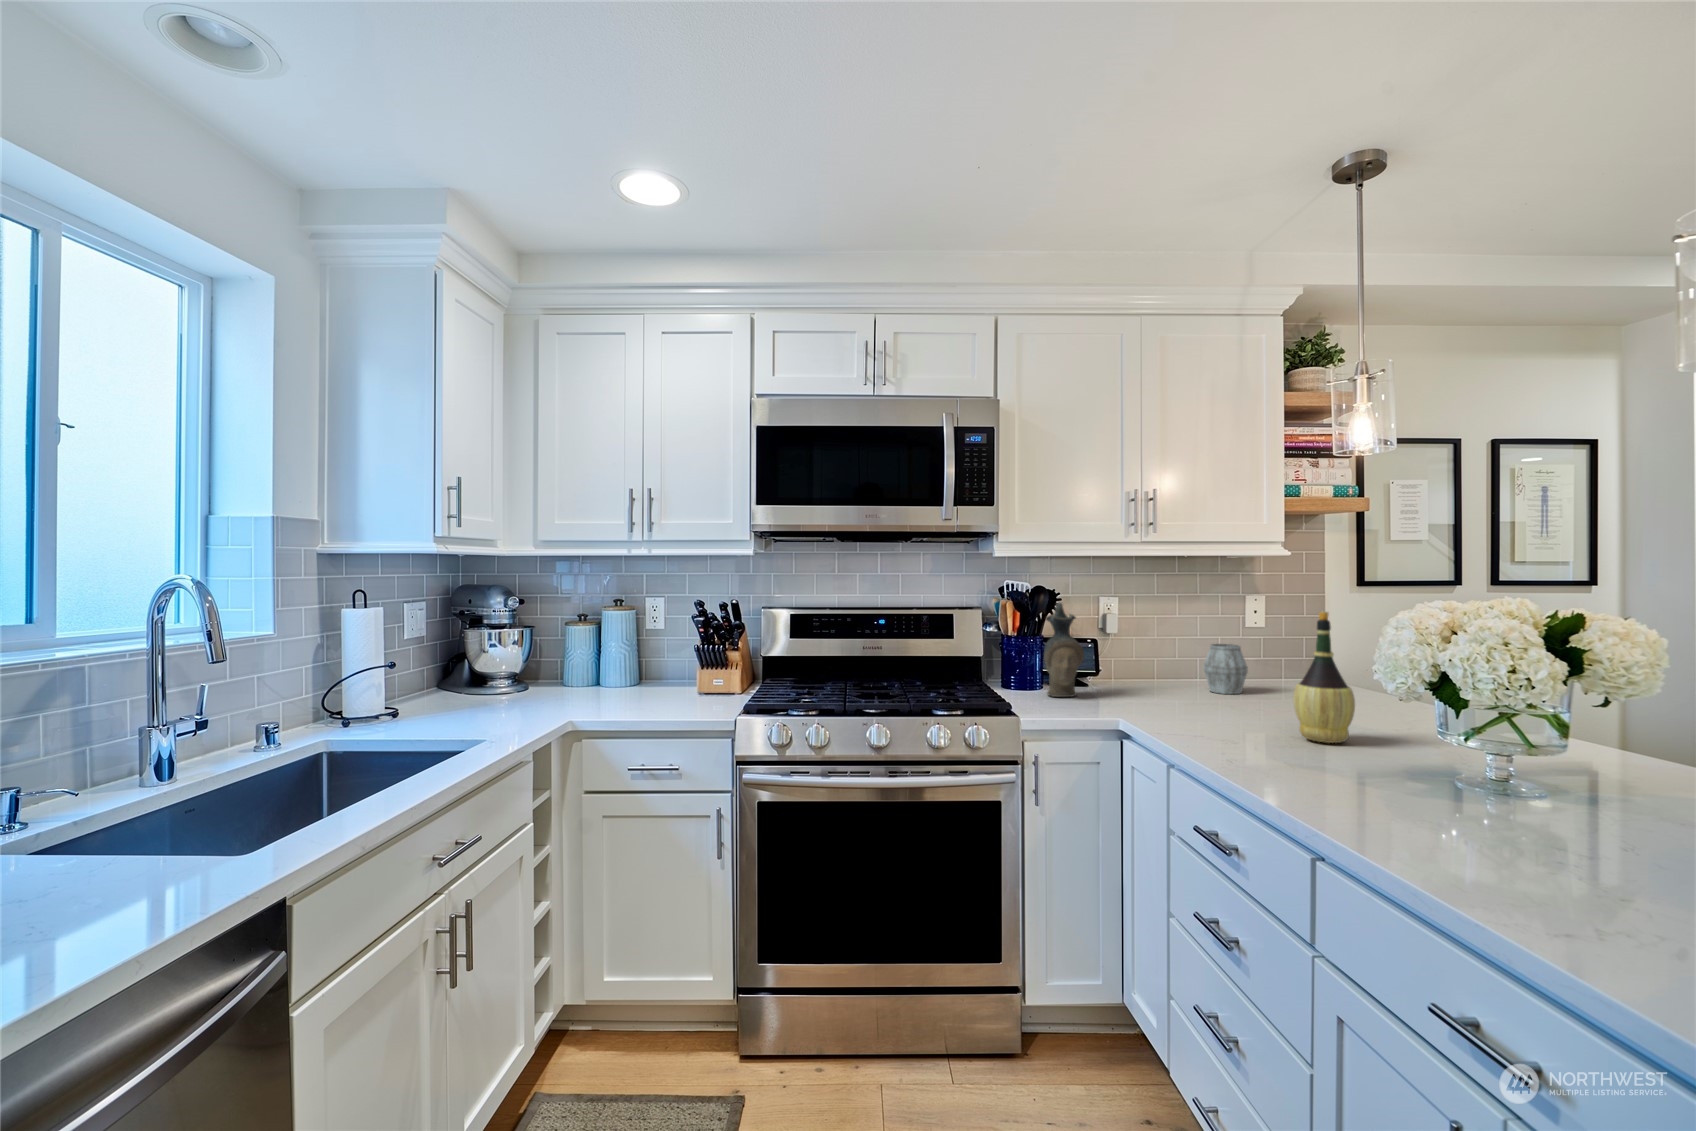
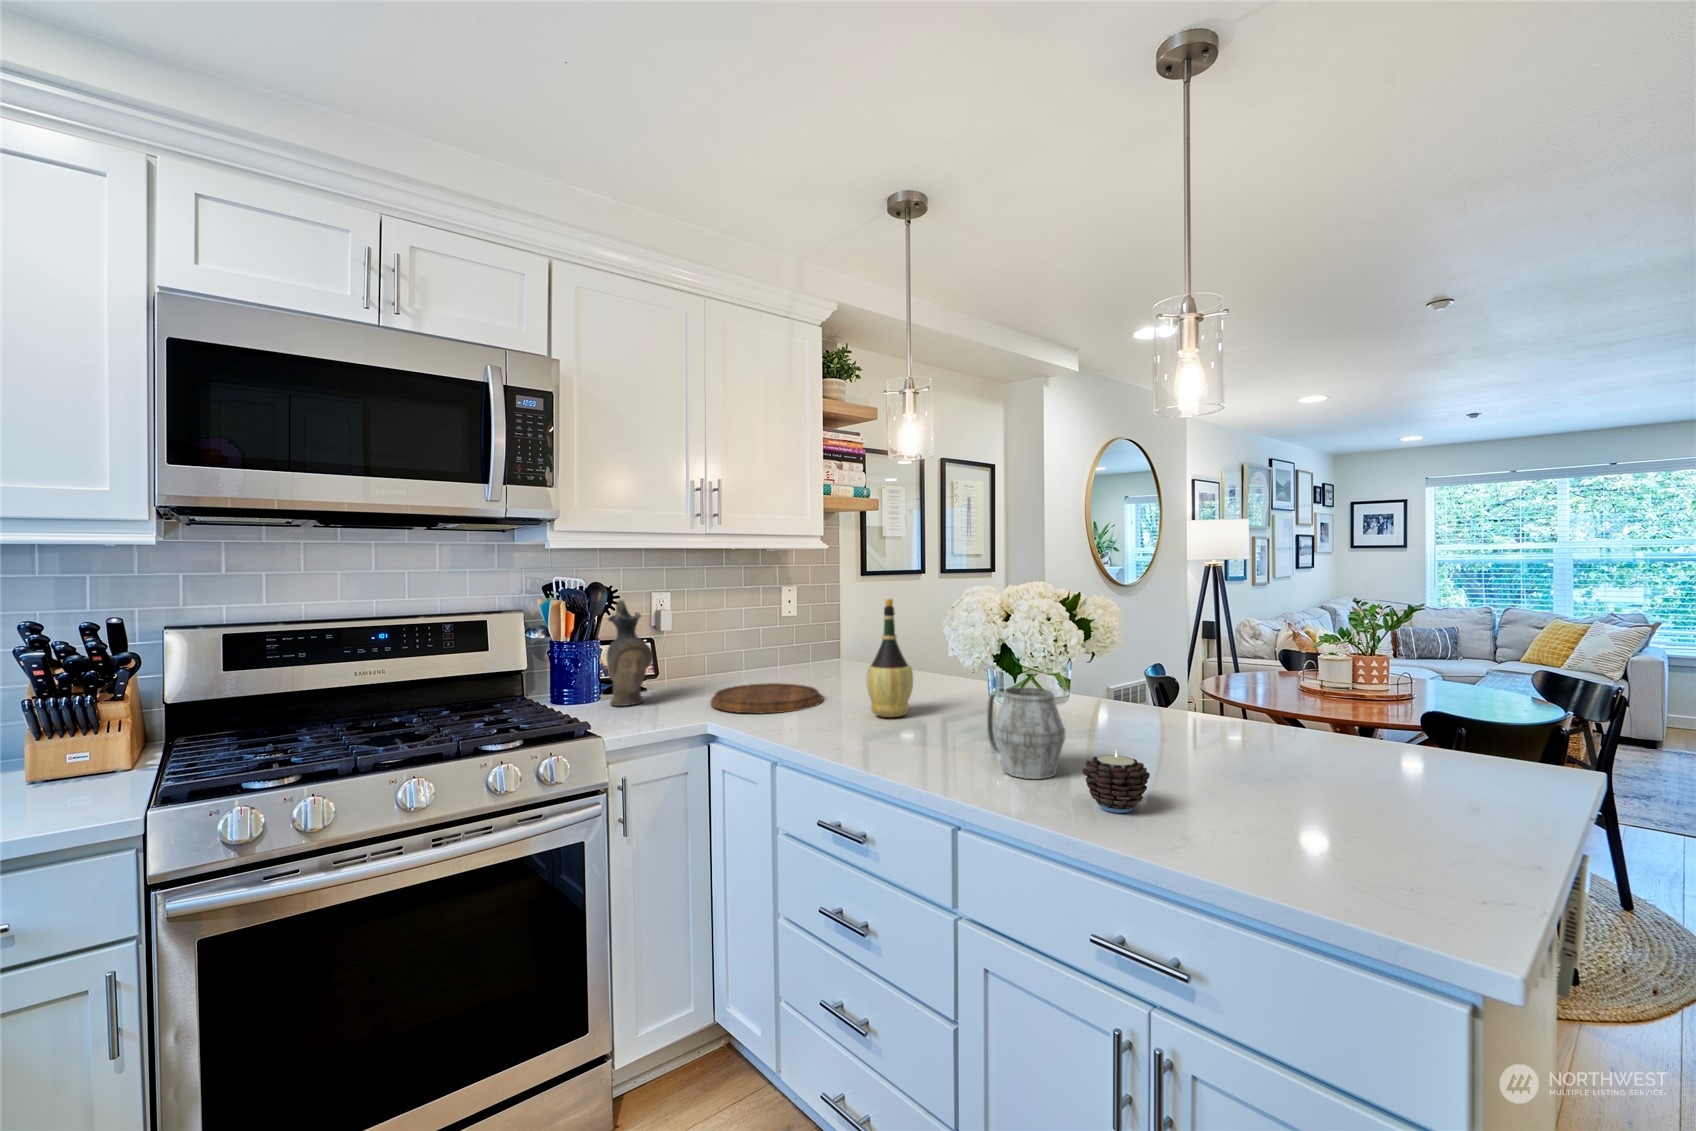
mug: present [1203,644,1248,694] -> present [987,688,1065,779]
cutting board: none [1135,692,1259,722] -> present [711,683,823,713]
candle: none [1487,806,1592,886] -> present [1082,750,1150,813]

